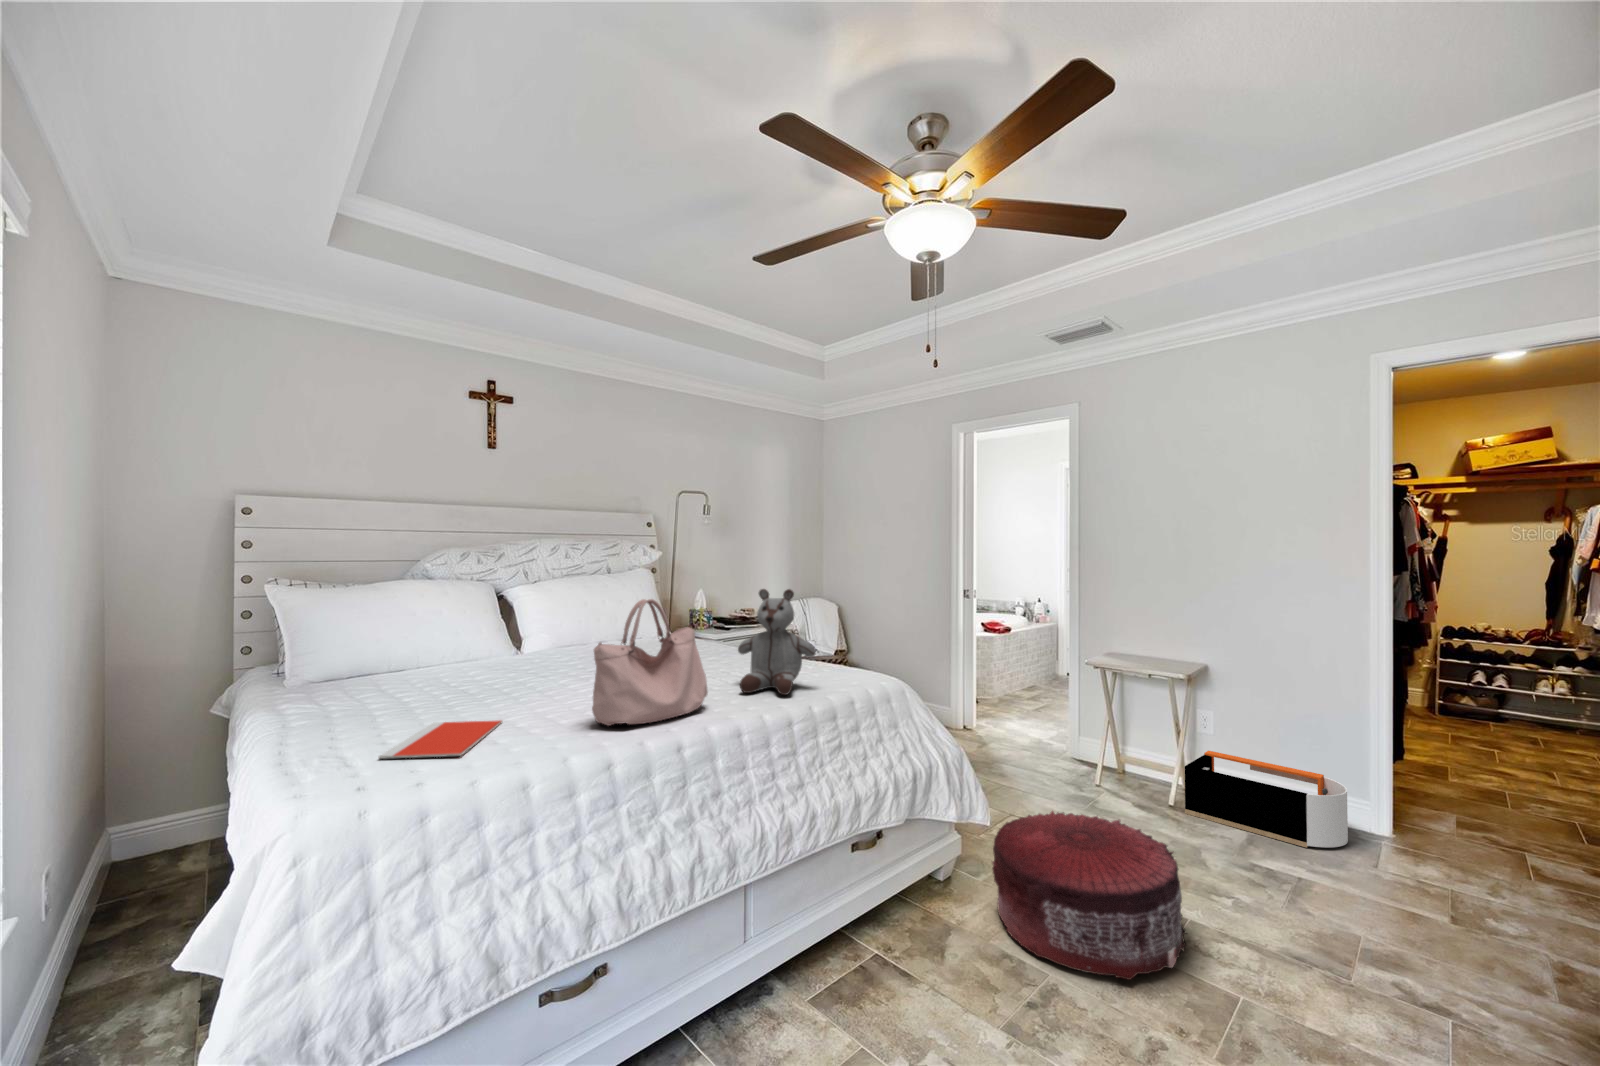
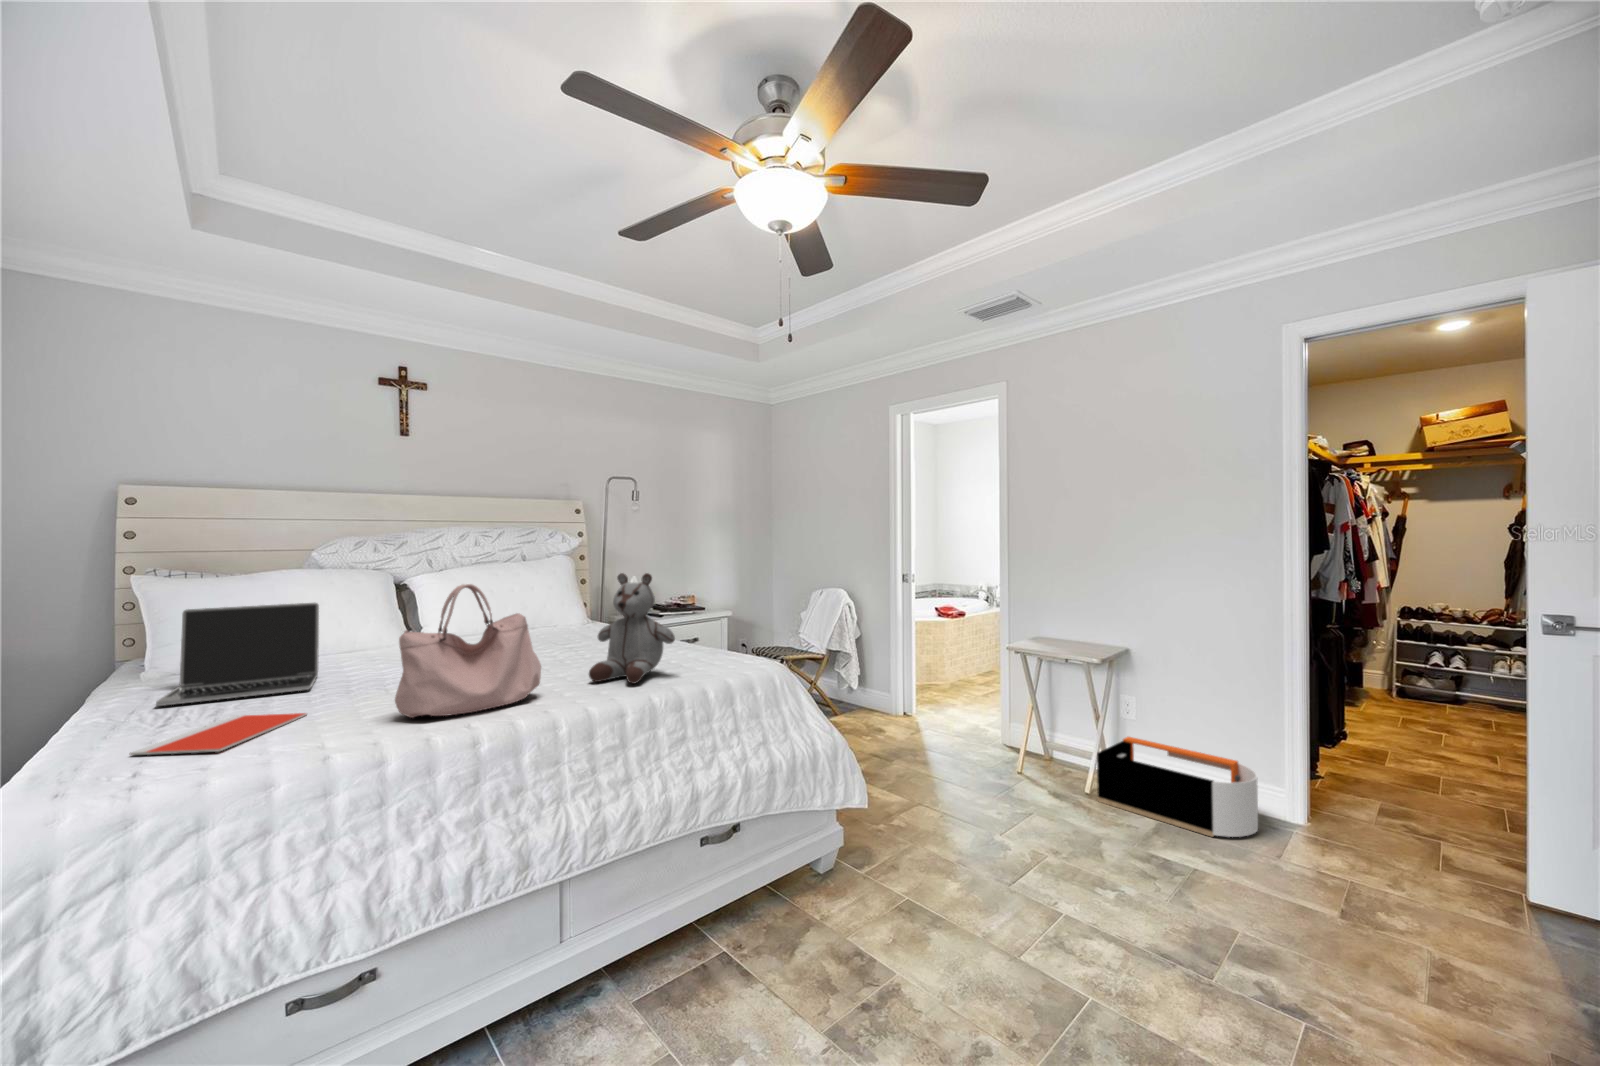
laptop: none [349,614,480,712] -> present [156,603,319,706]
pouf: present [992,811,1186,980] -> none [854,801,1053,982]

